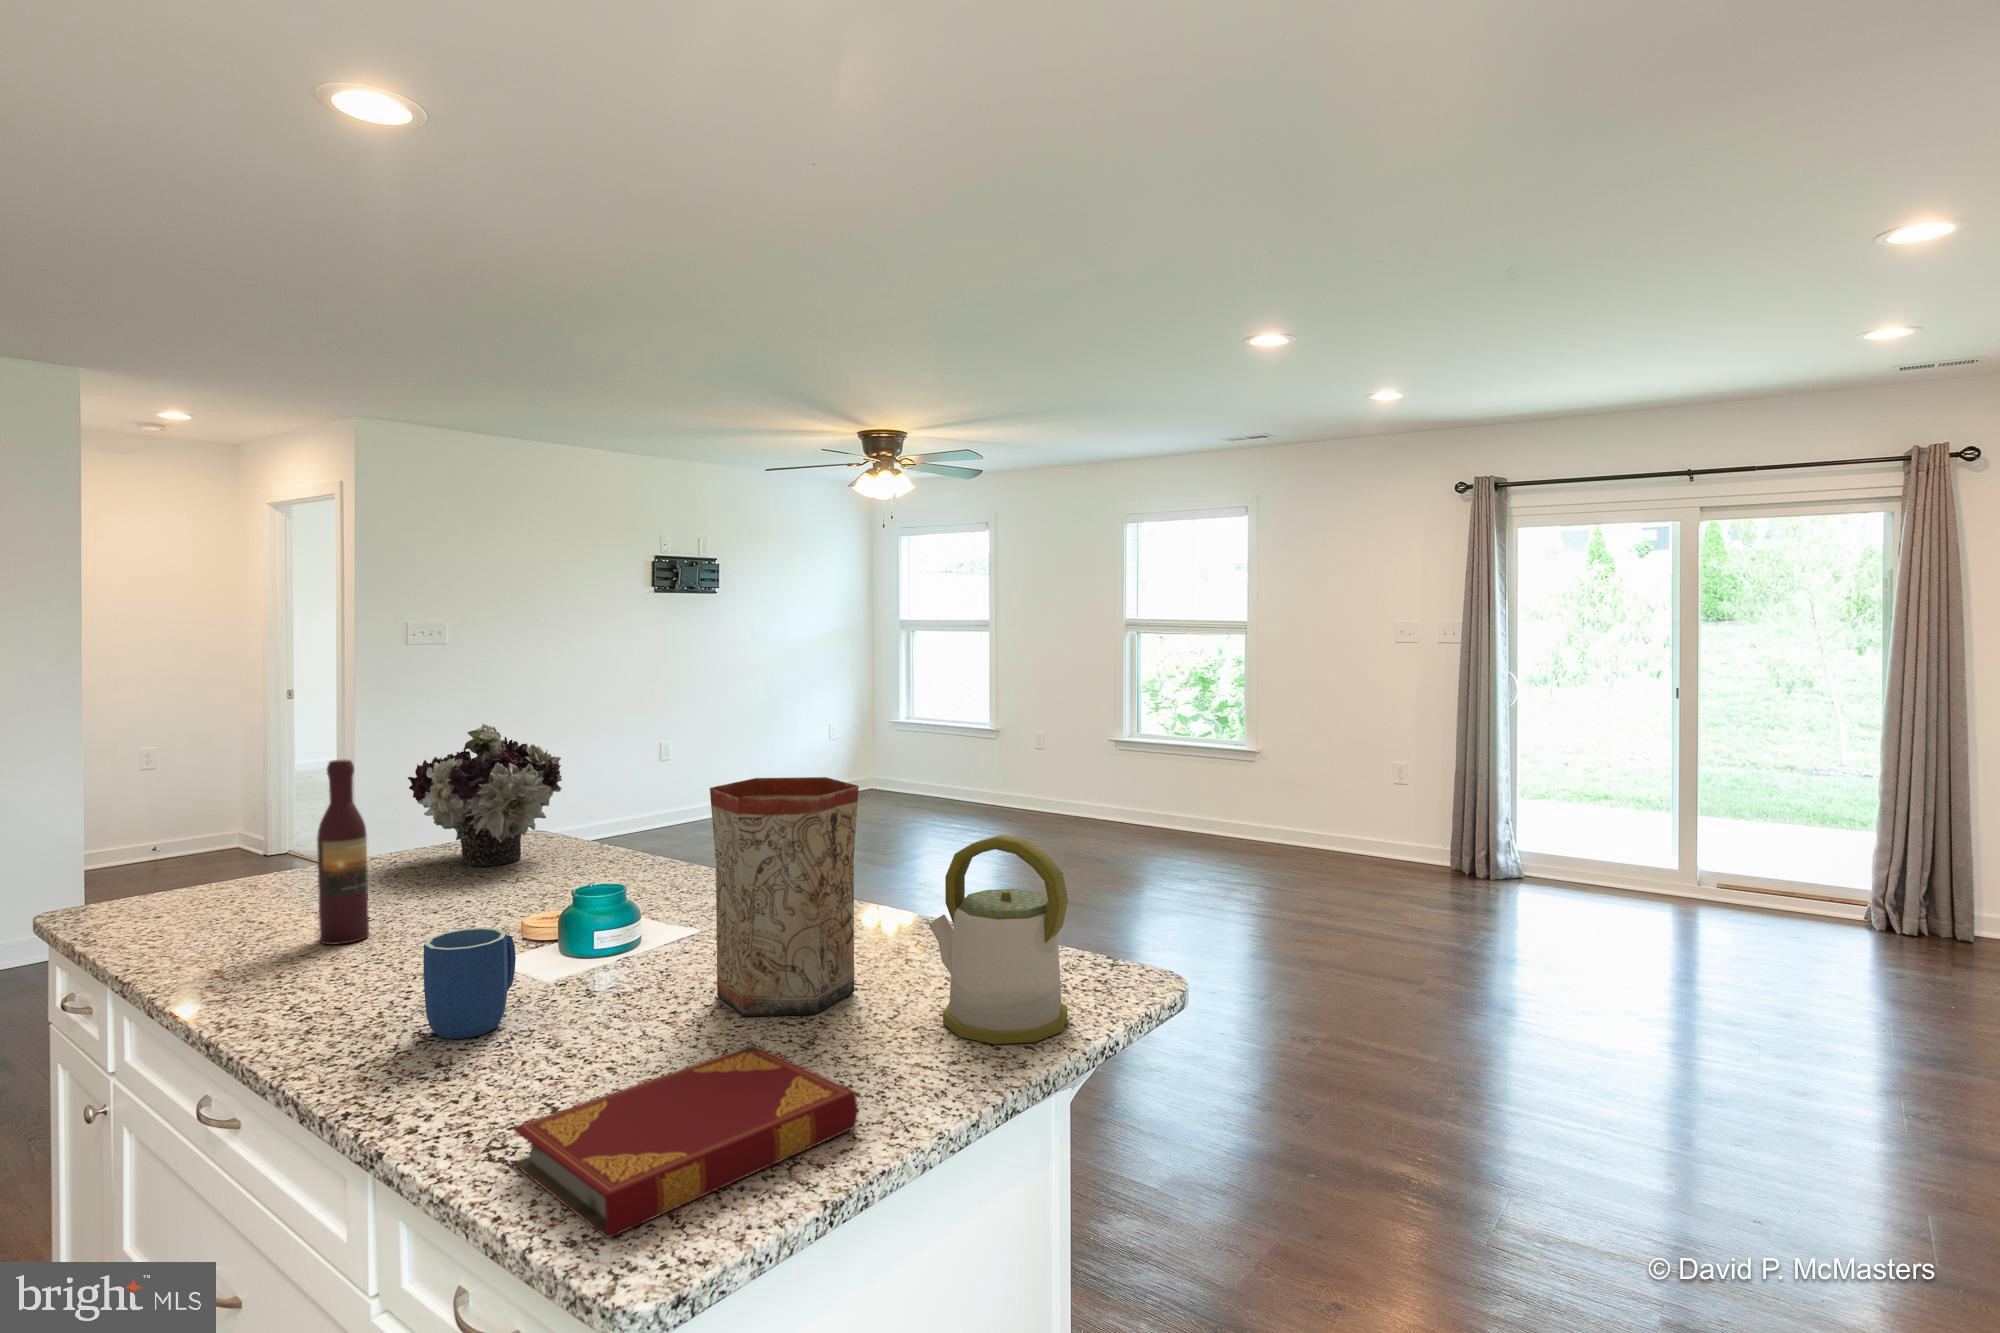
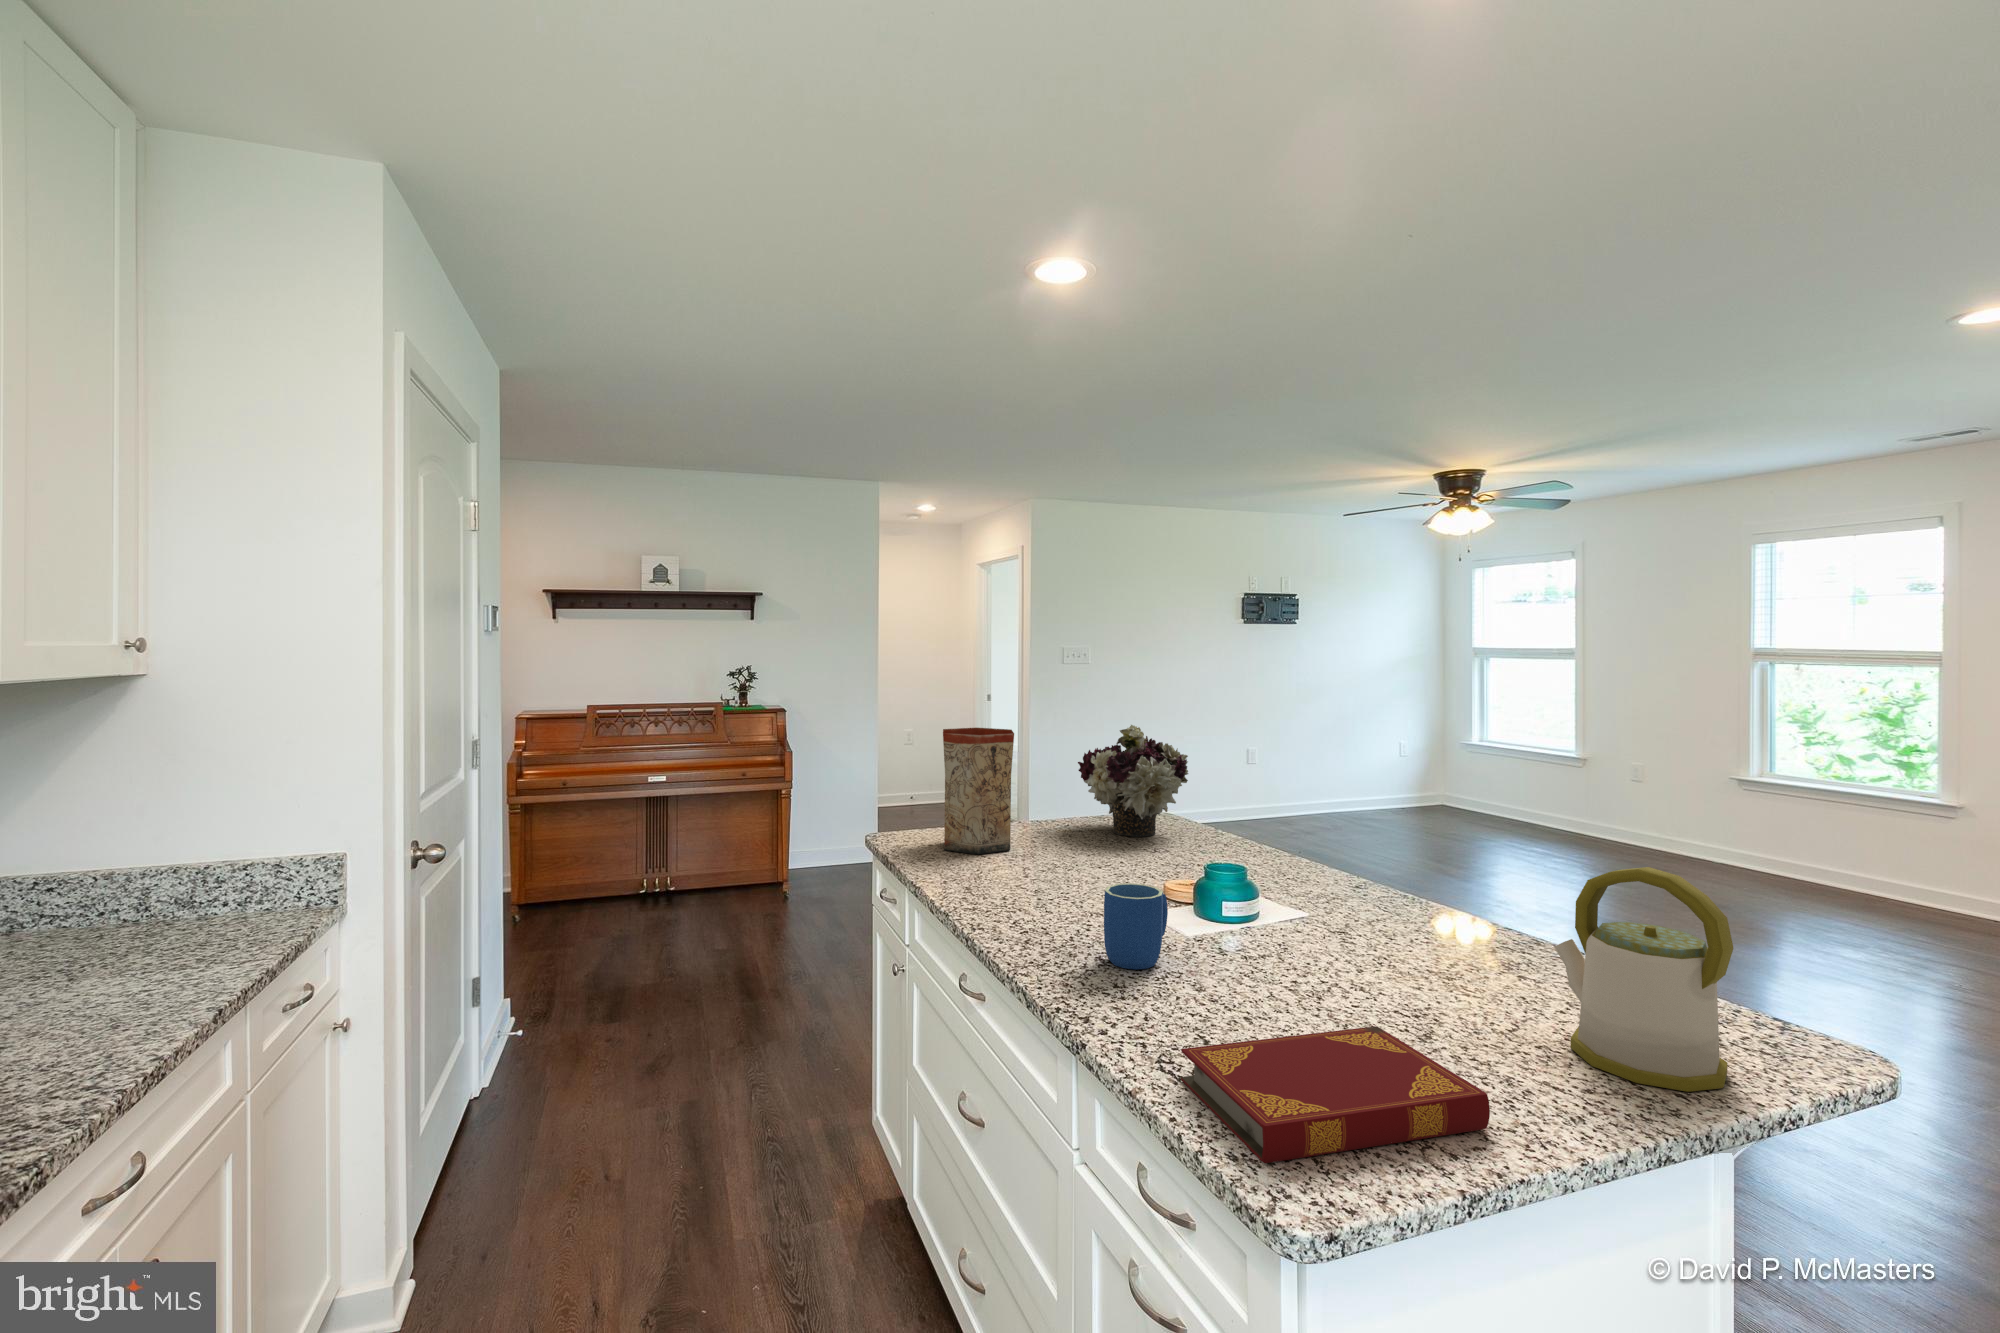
wine bottle: present [317,760,369,945] -> none [1025,745,1057,881]
vase: present [710,777,859,1016] -> present [943,728,1014,854]

